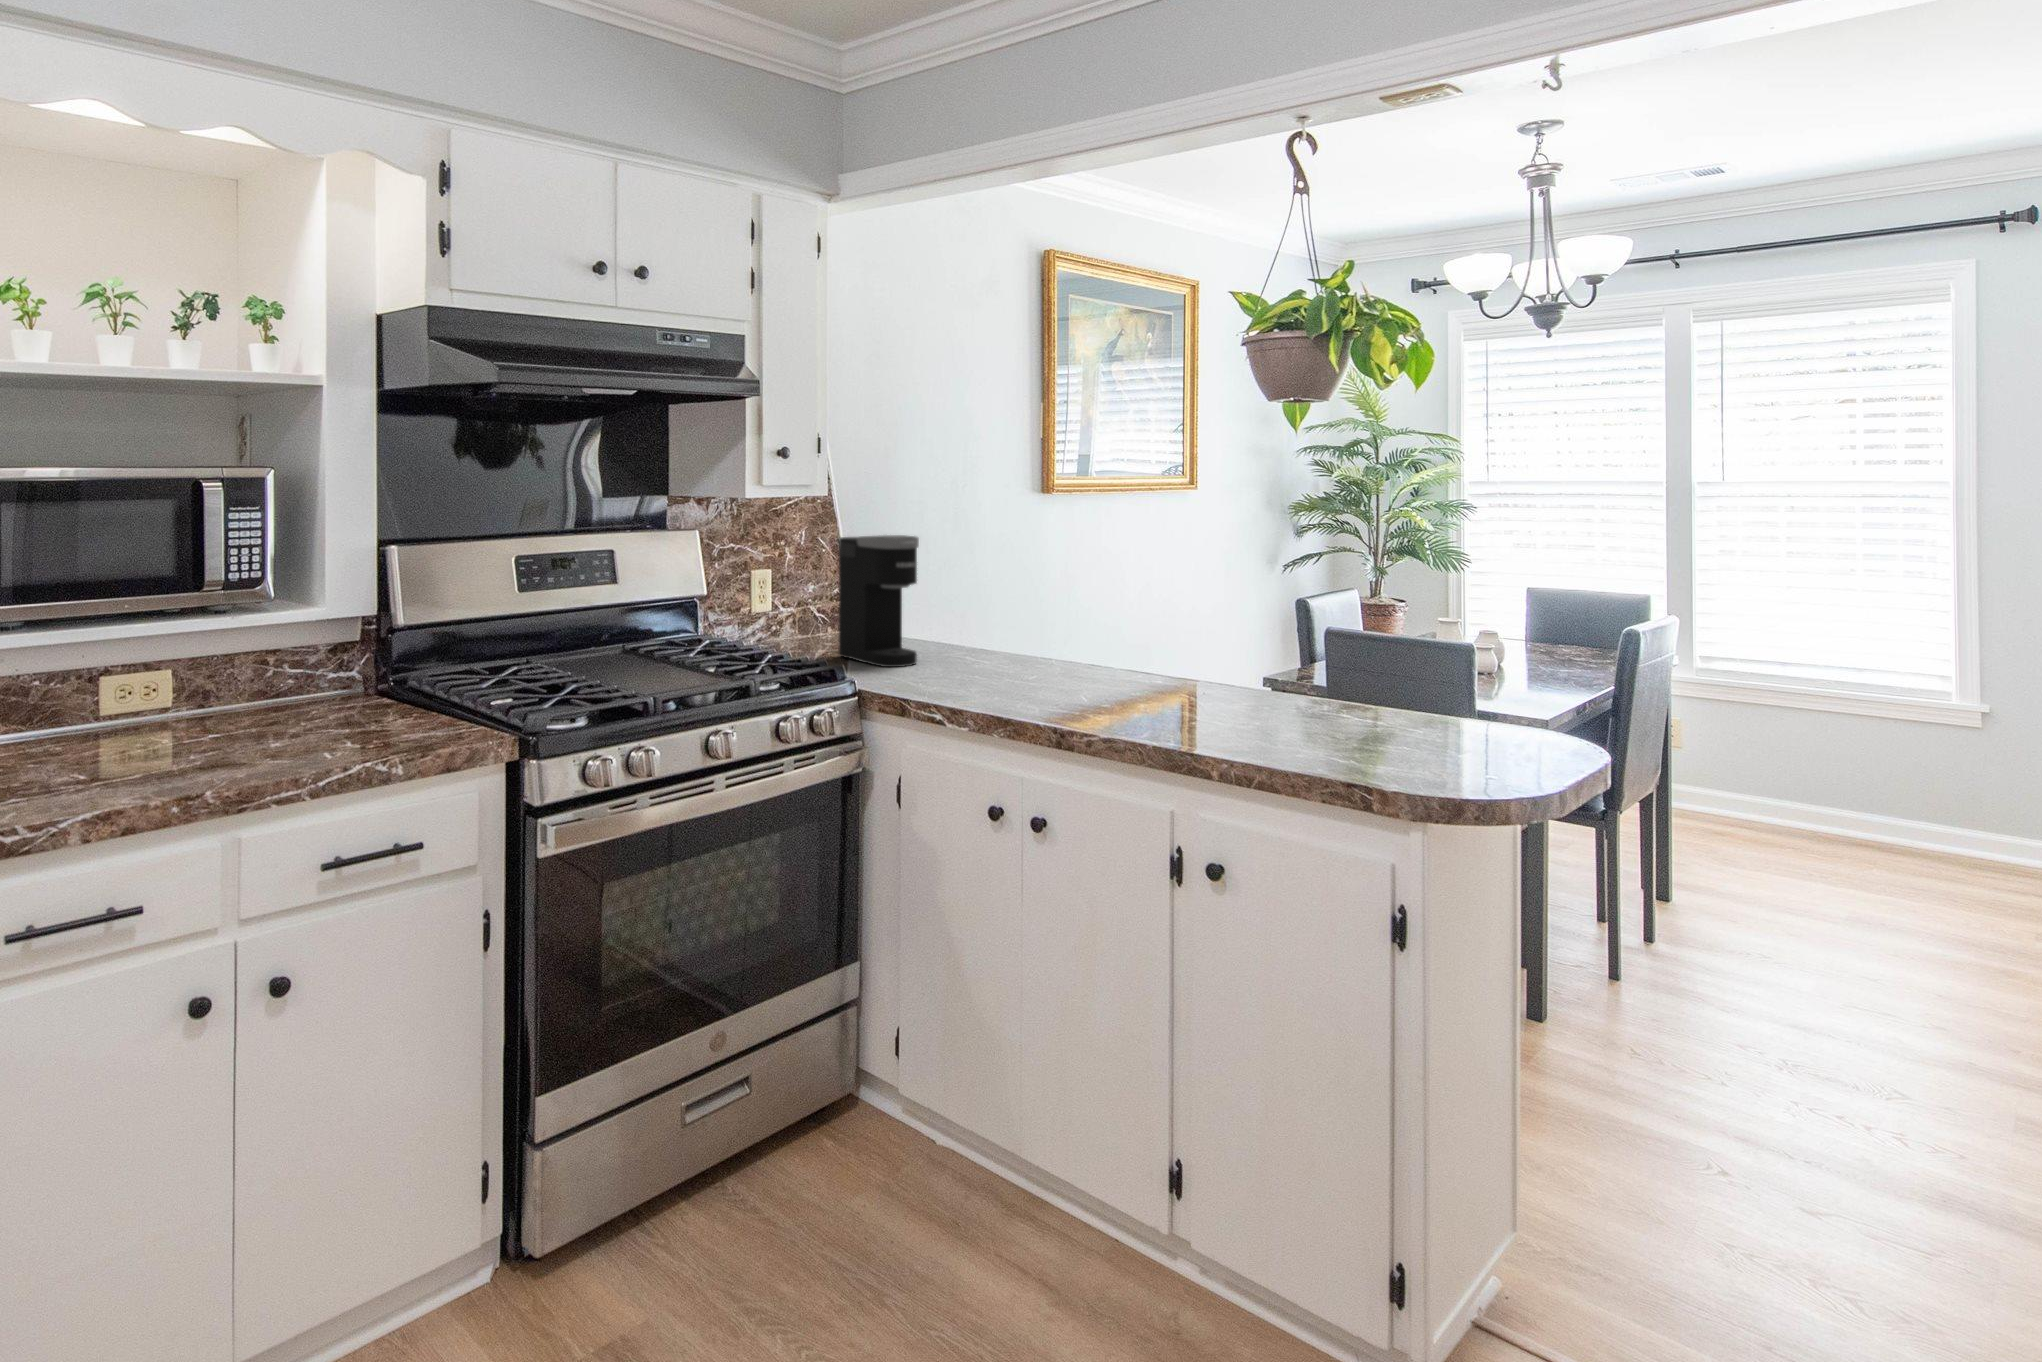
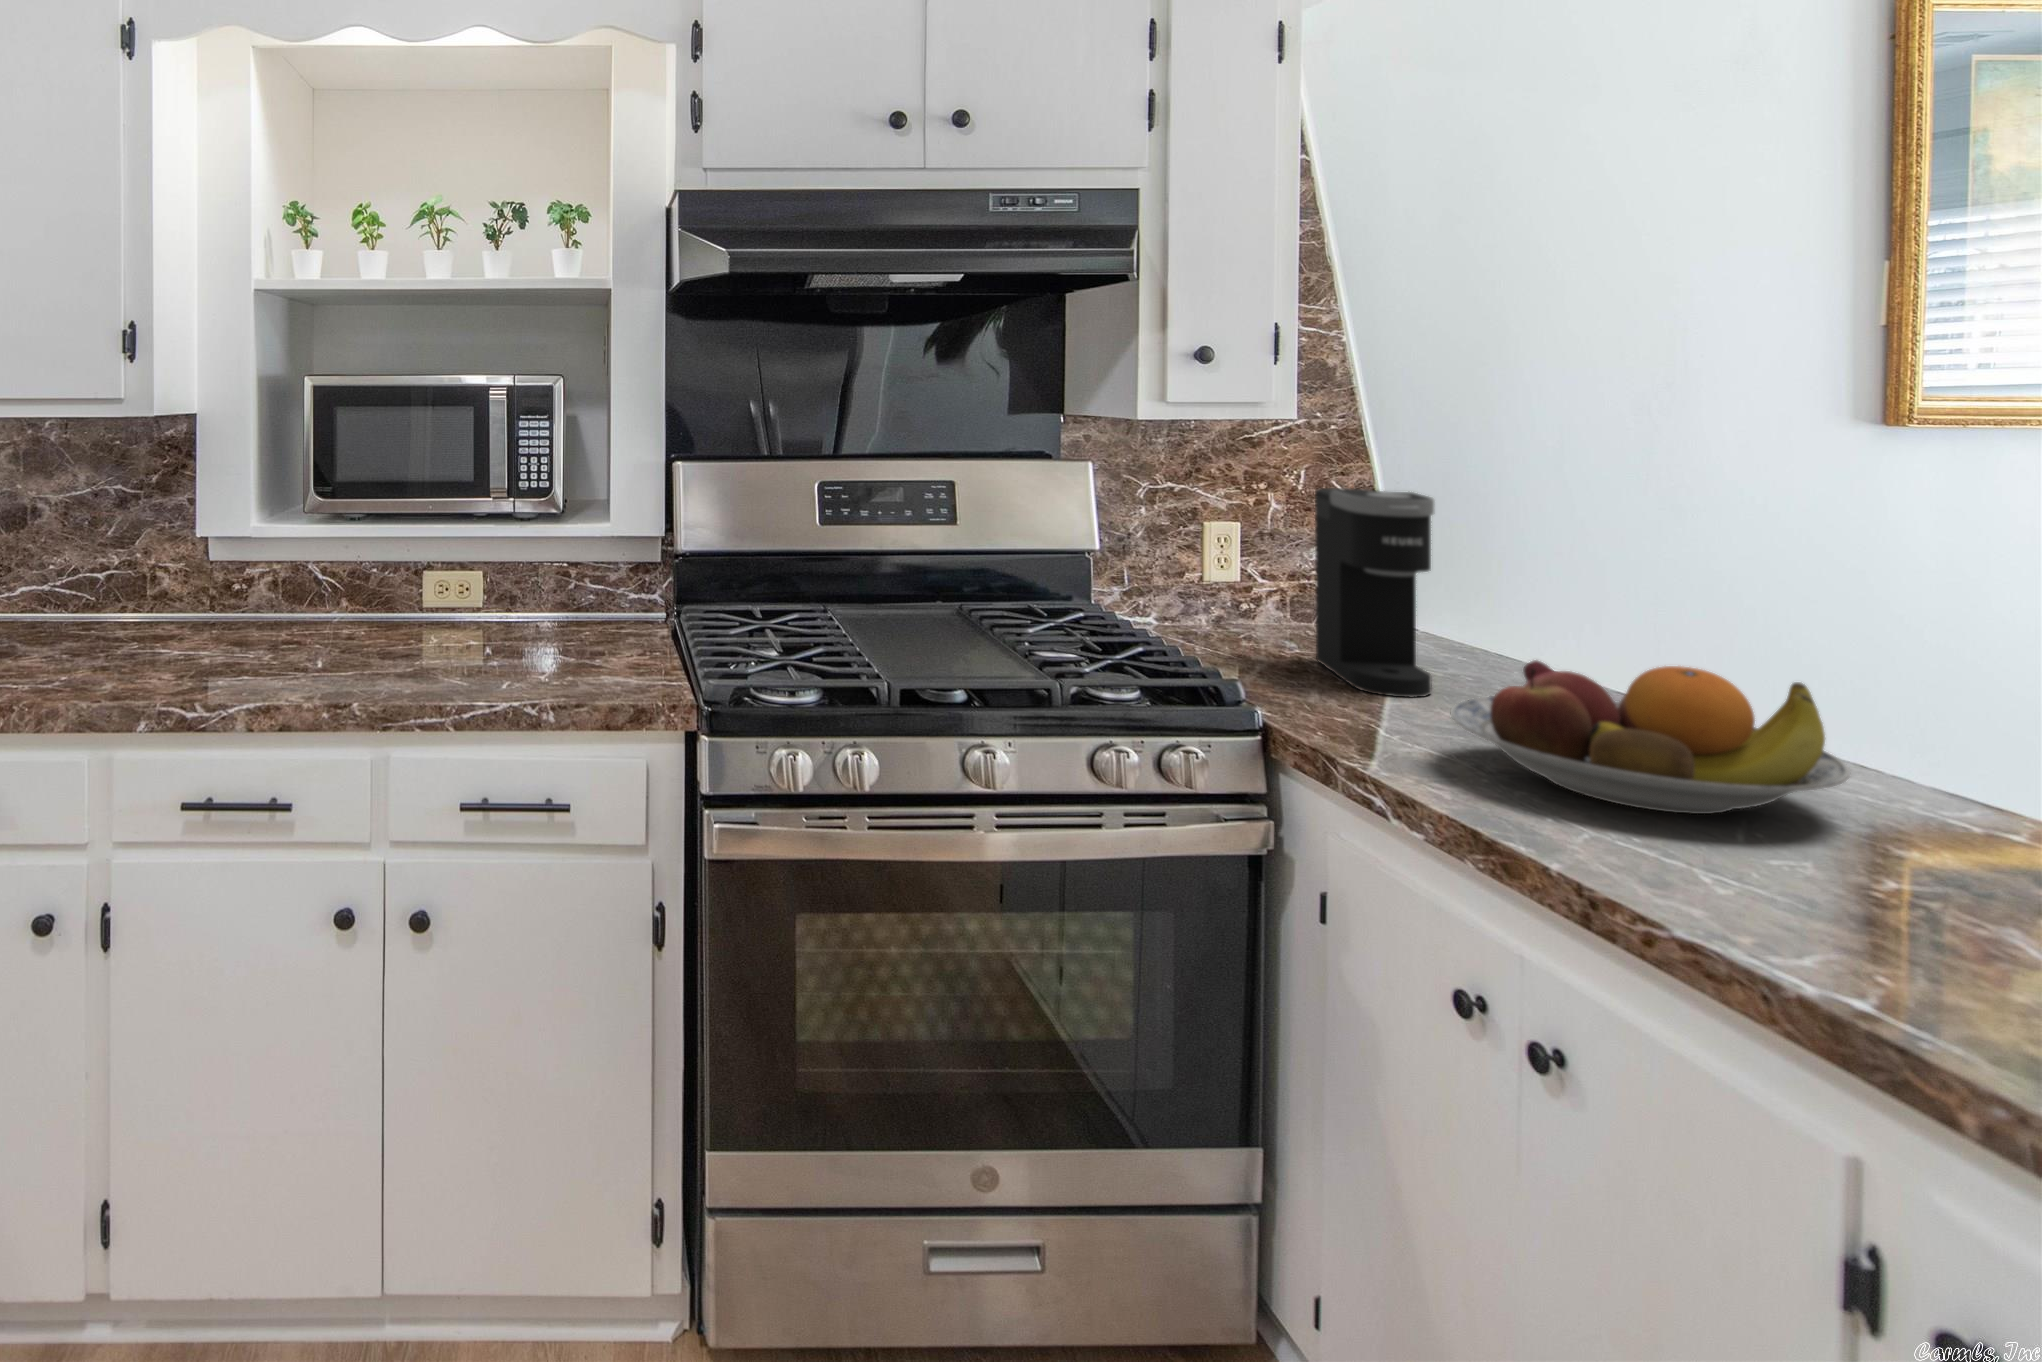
fruit bowl: none [971,612,1141,691] -> present [1451,660,1850,814]

